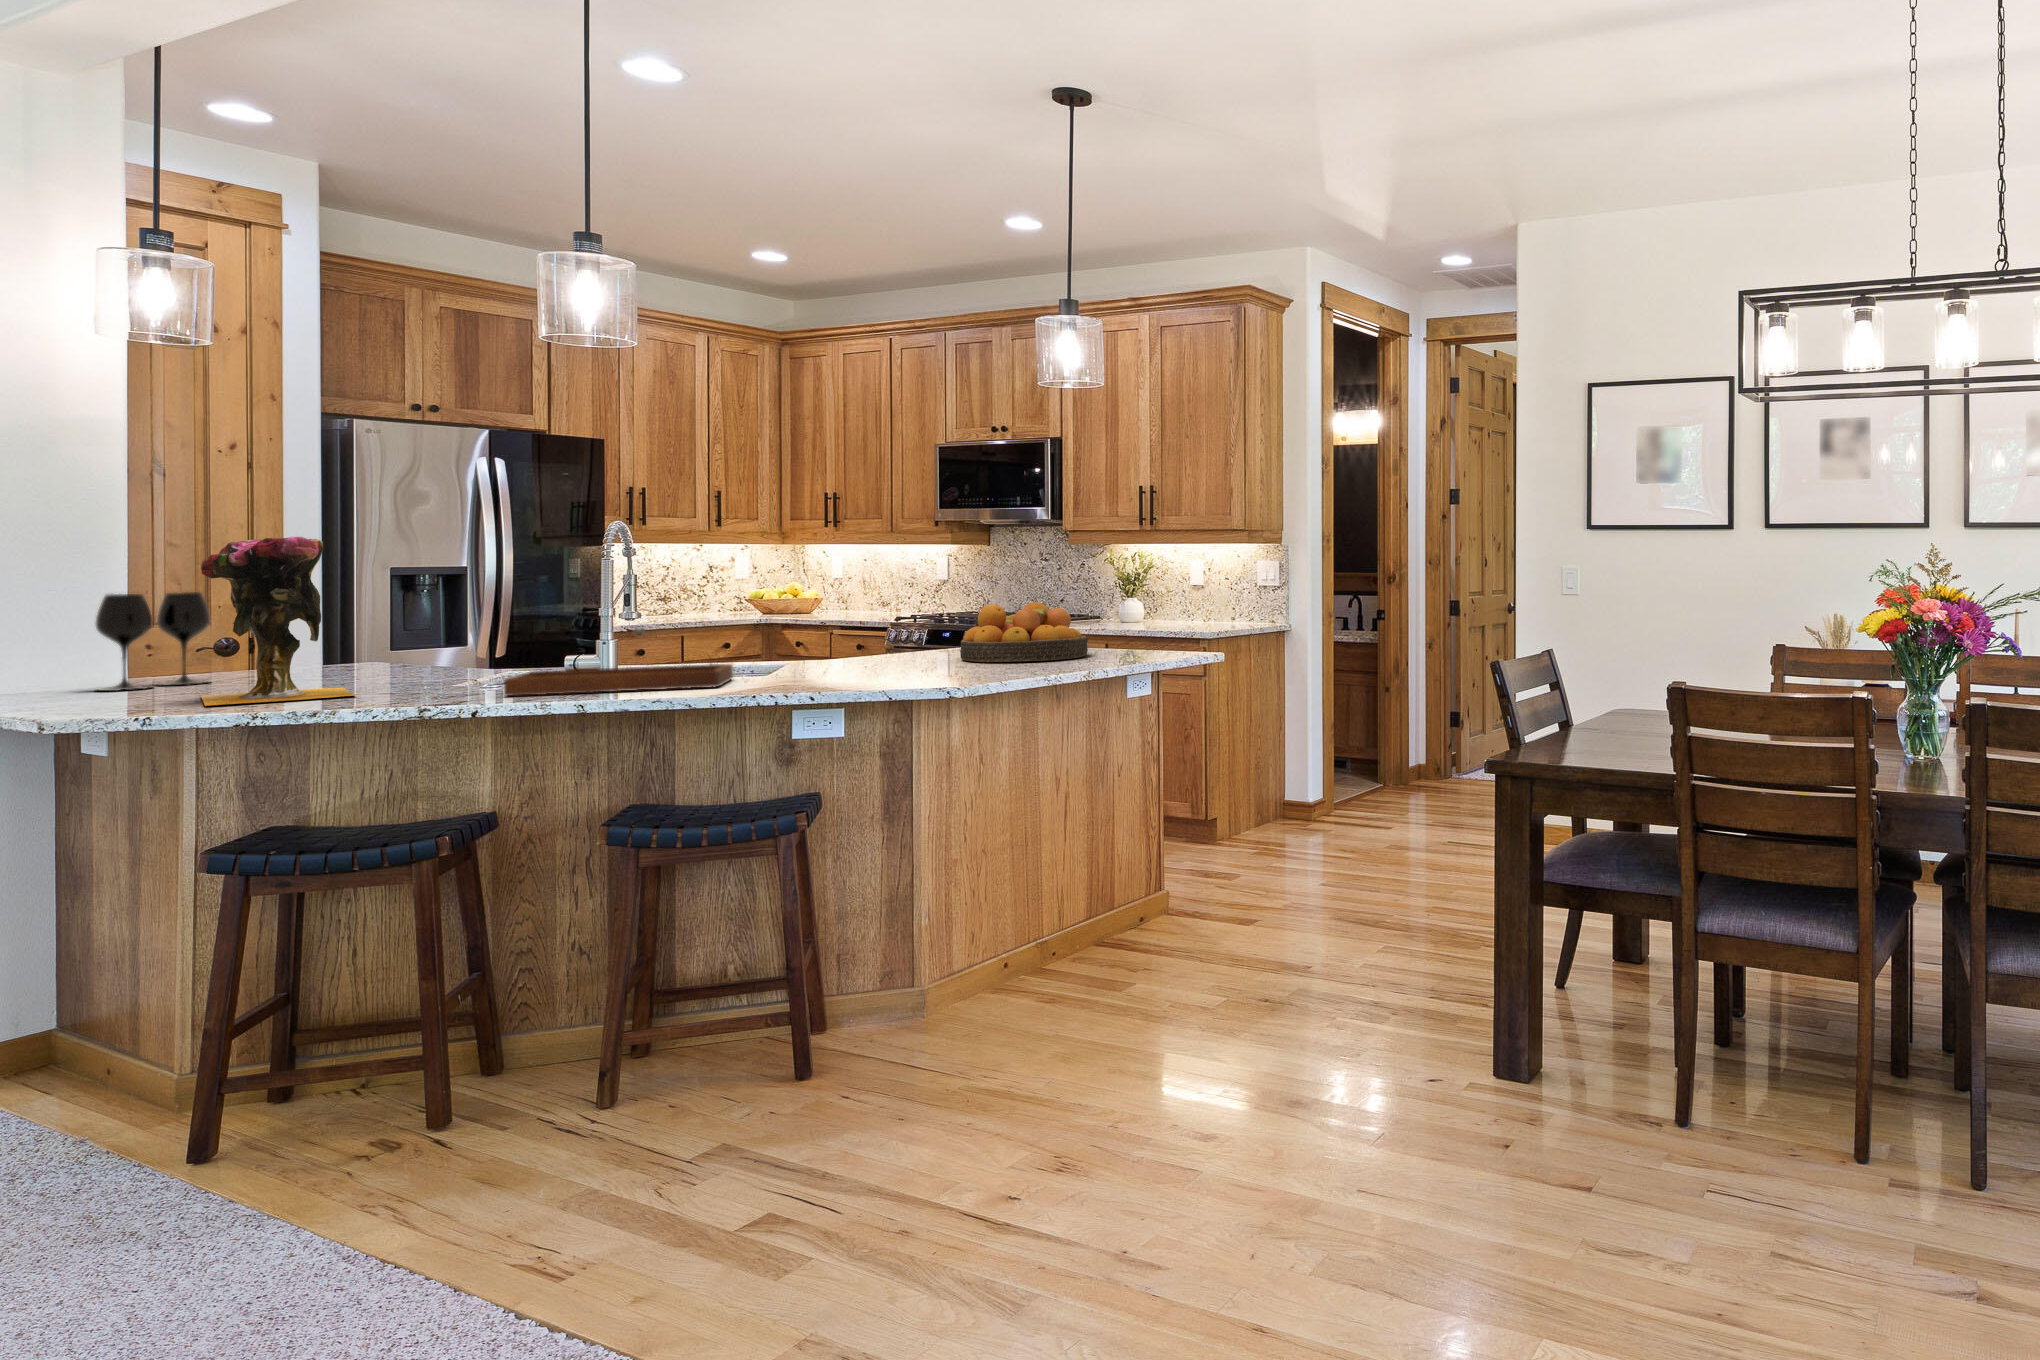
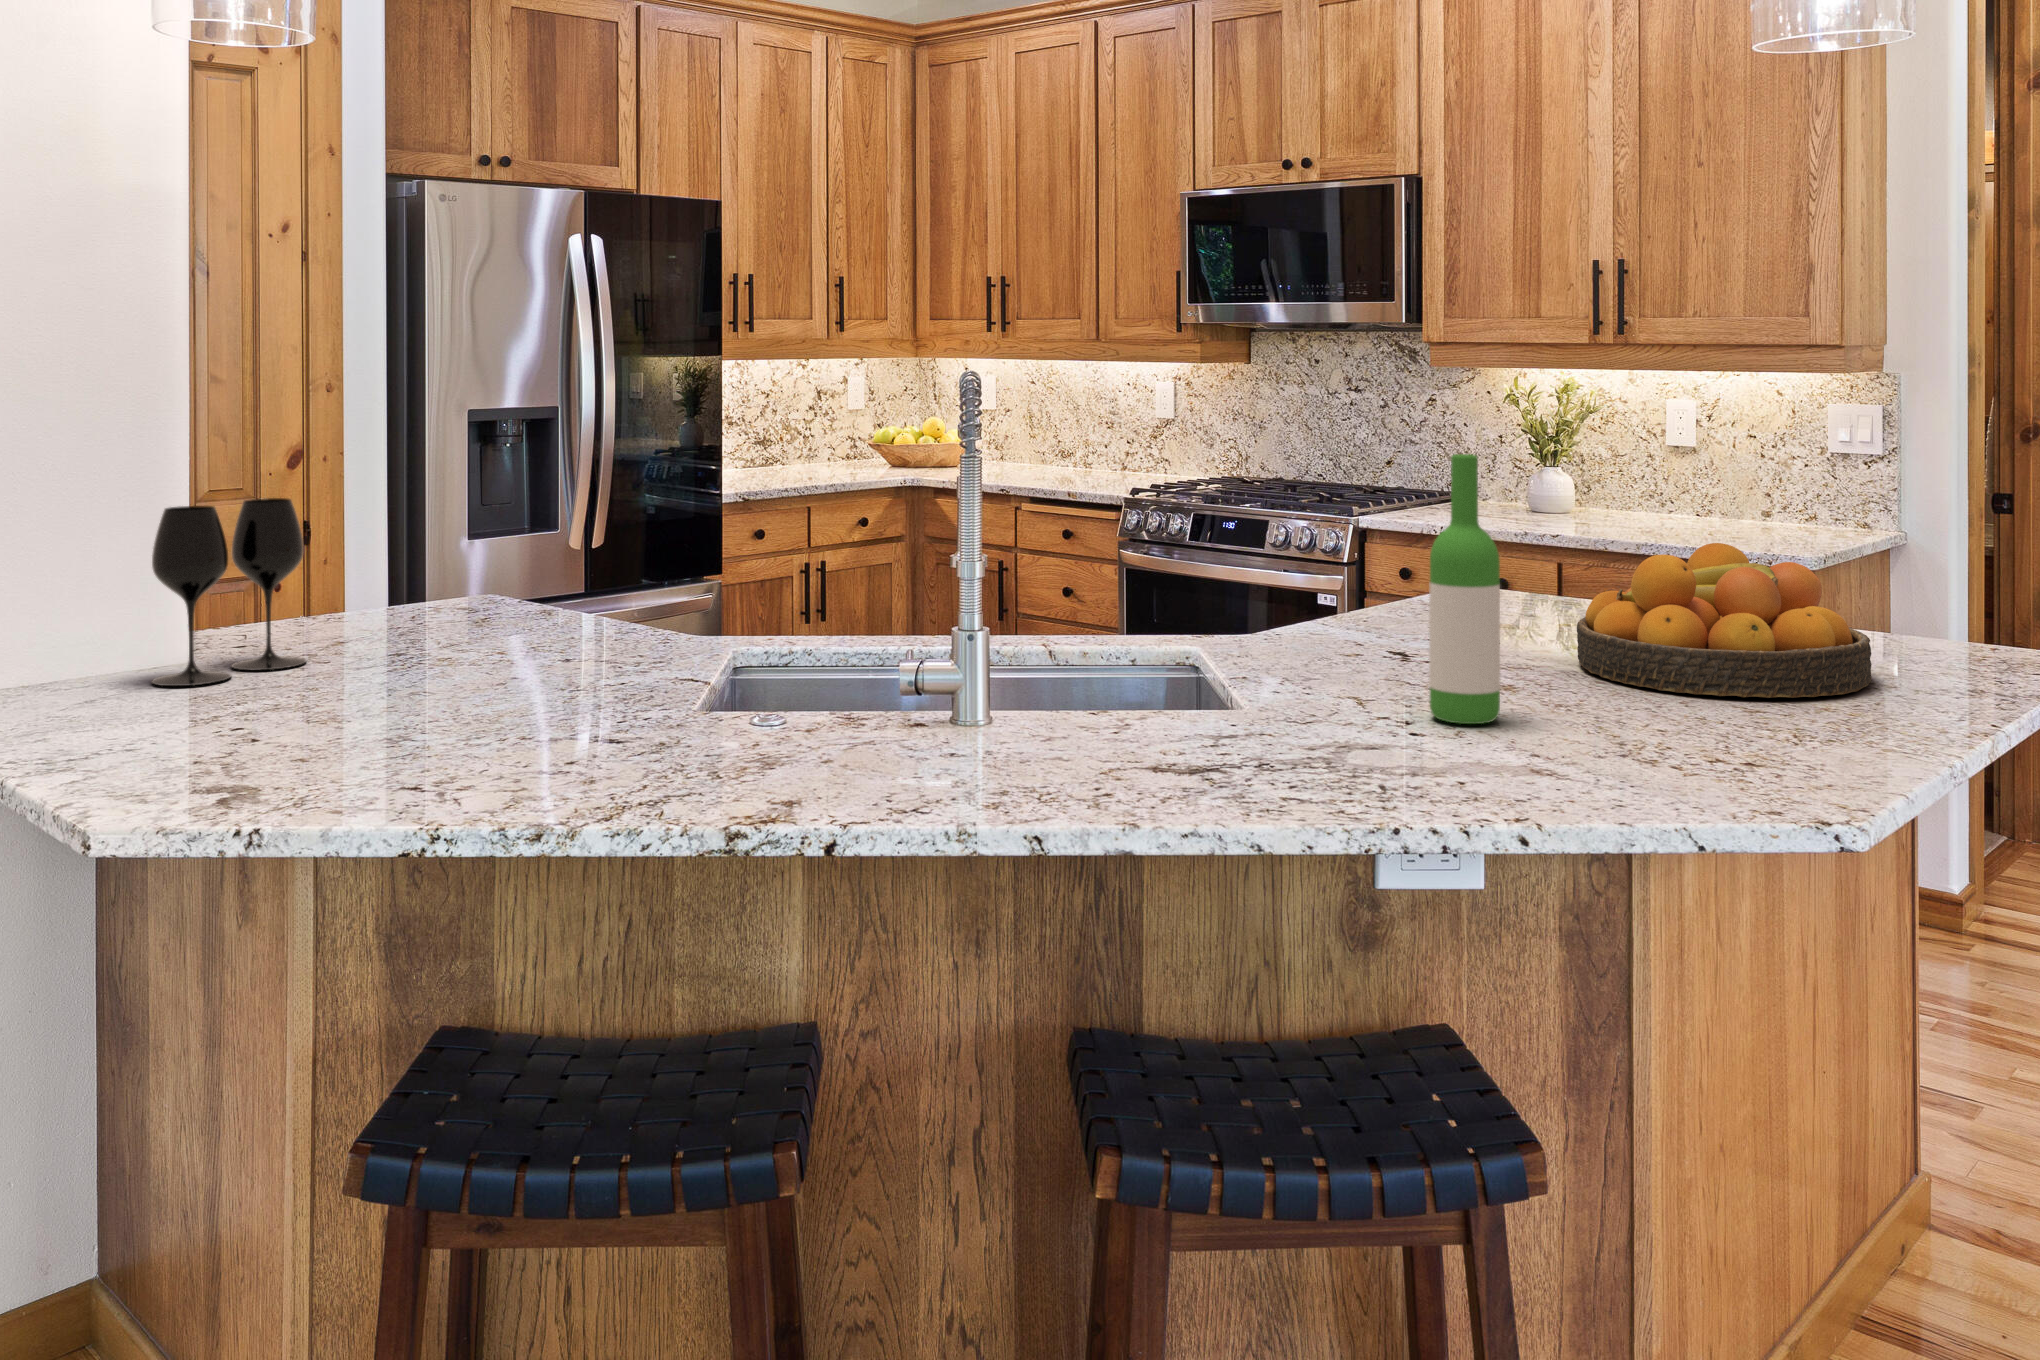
vase: present [201,537,356,706] -> none [314,418,576,782]
wine bottle: none [845,556,878,672] -> present [1429,454,1500,724]
tray: present [504,627,733,696] -> none [859,623,1272,791]

